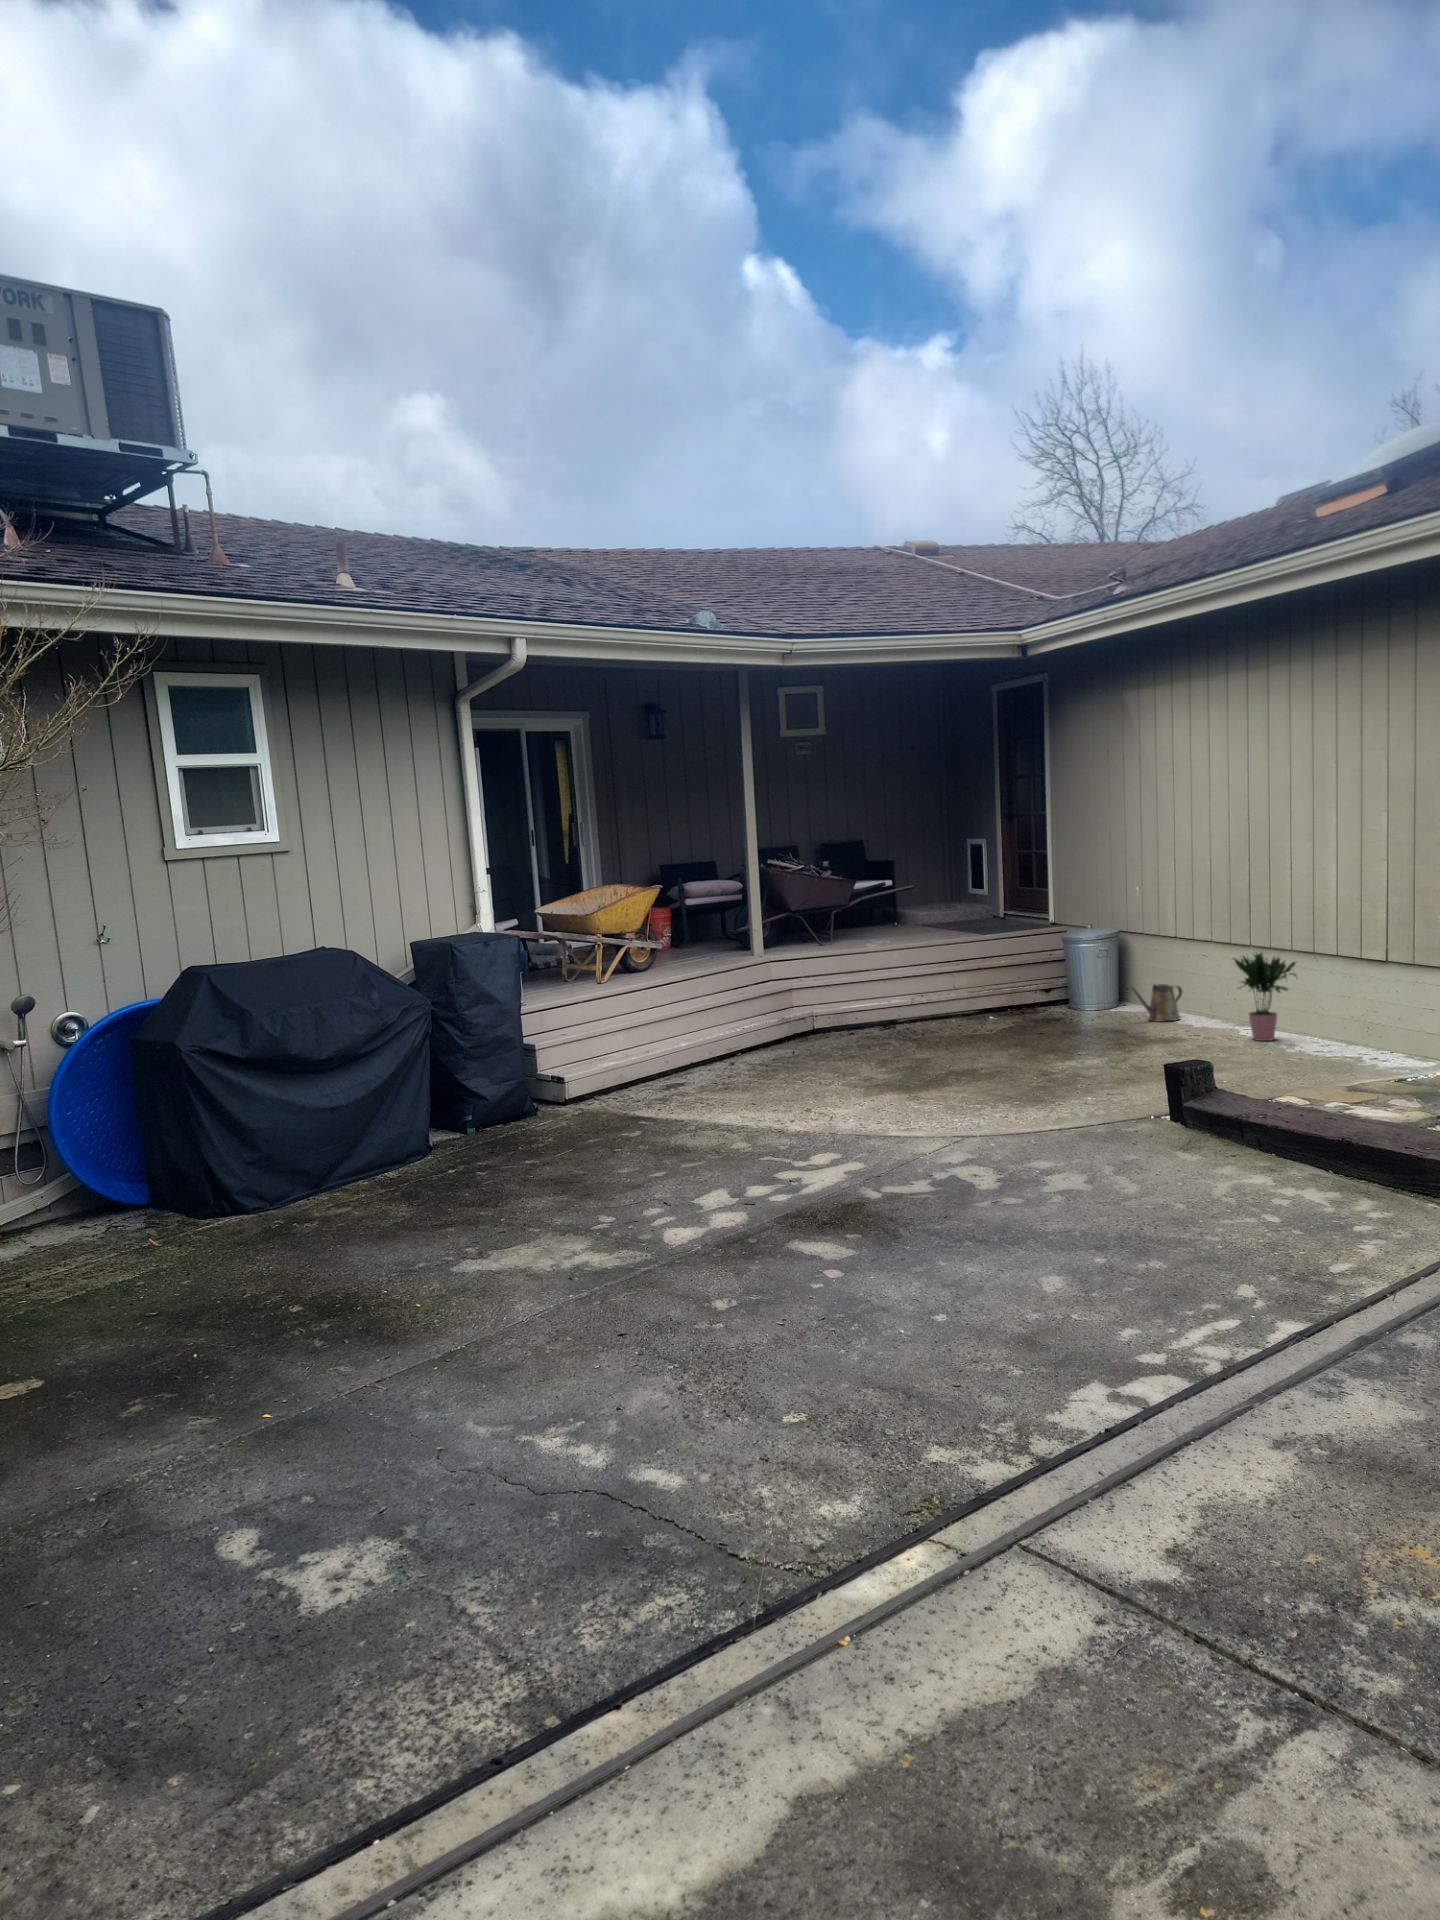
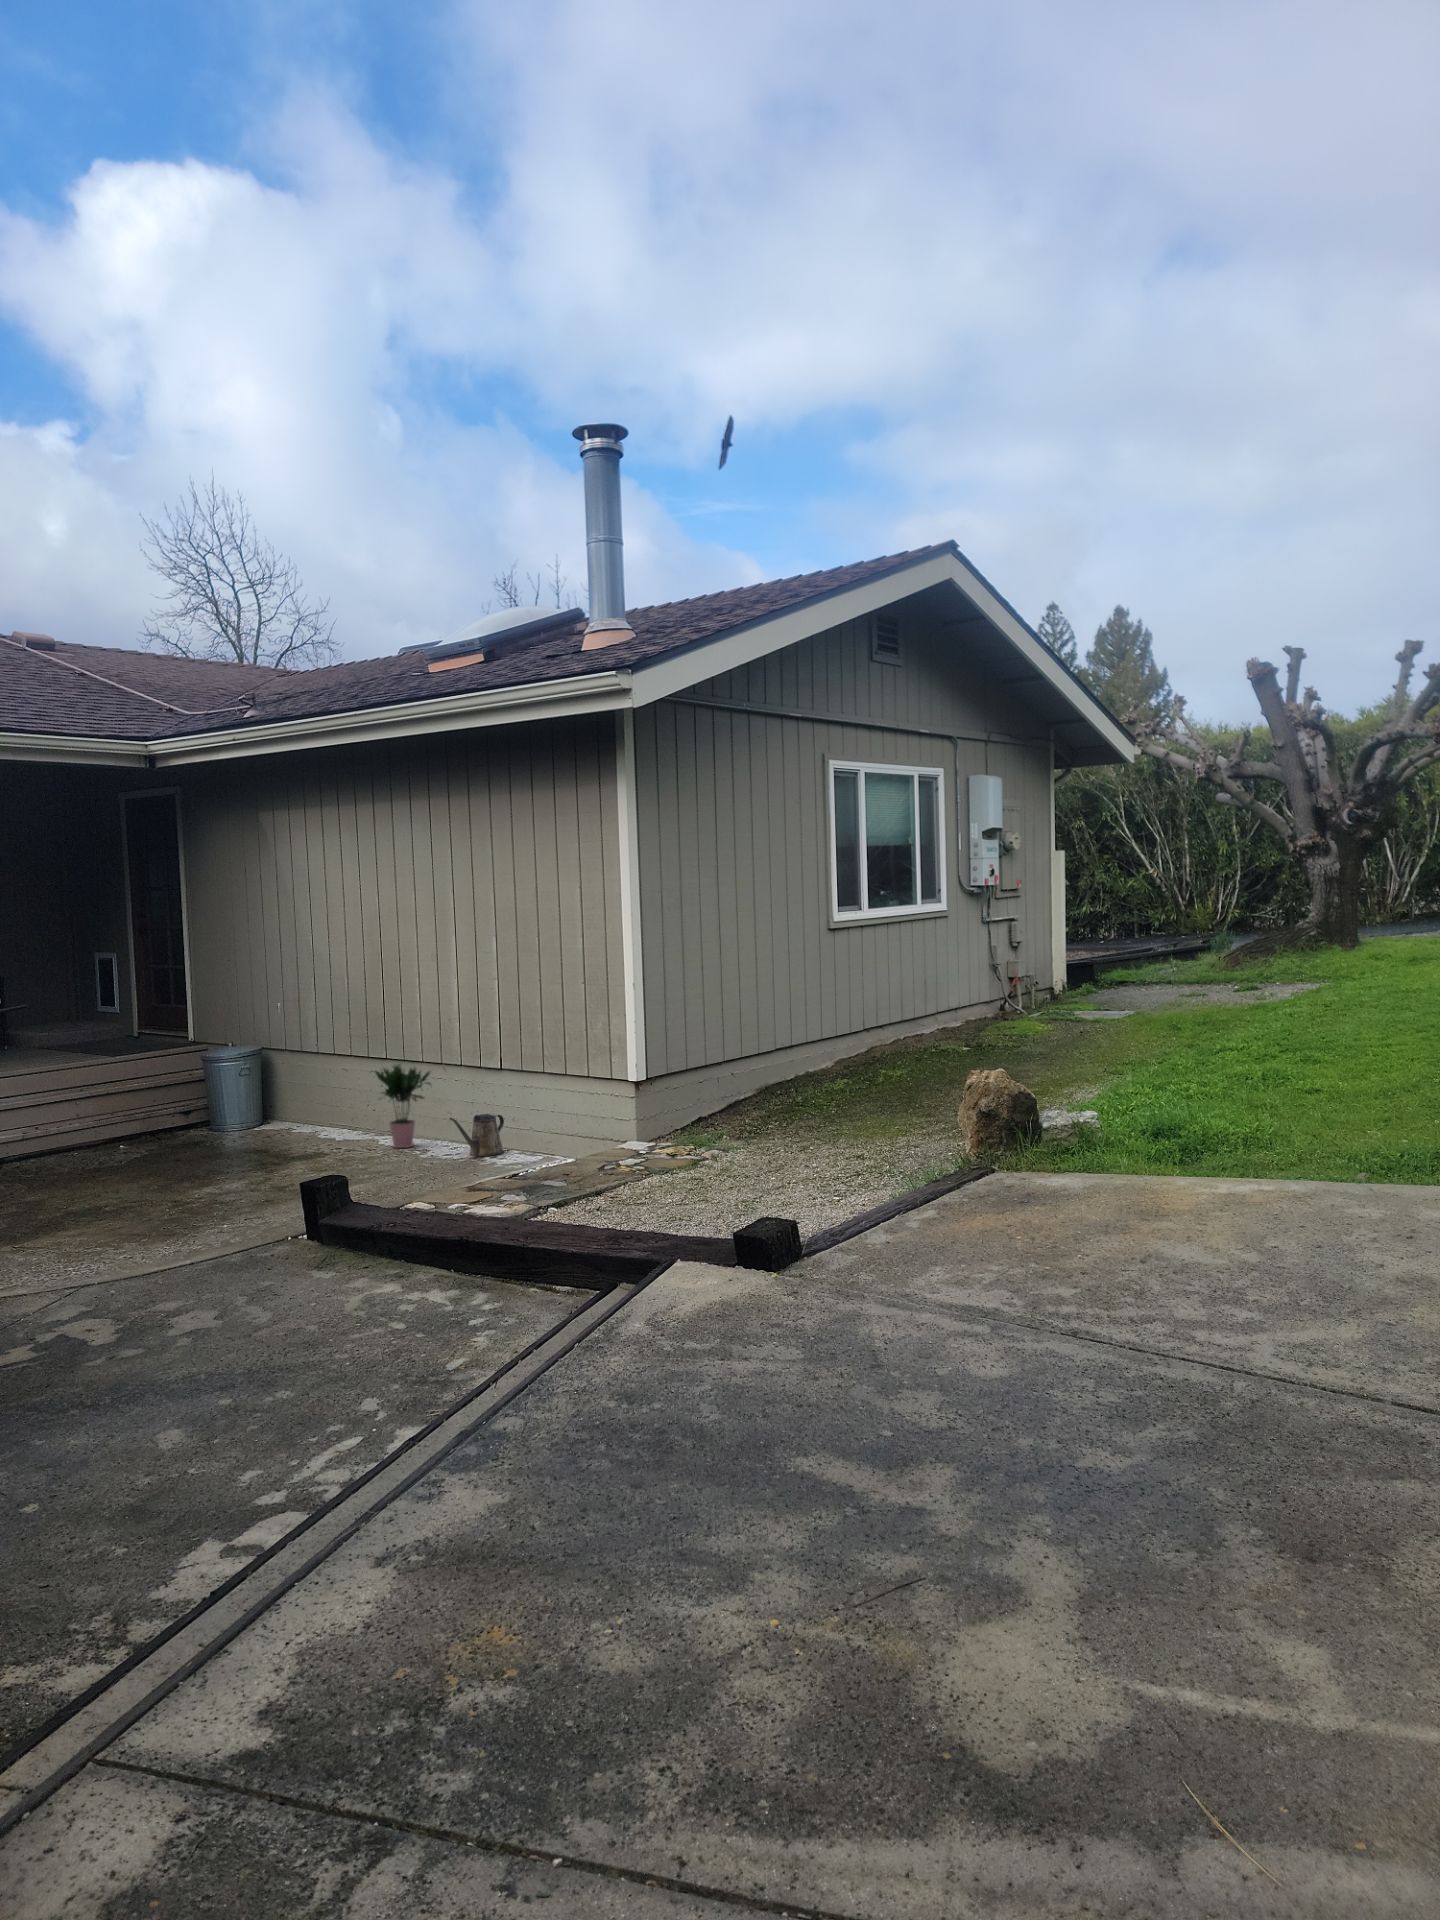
watering can: present [1129,984,1182,1022] -> present [449,1114,504,1156]

